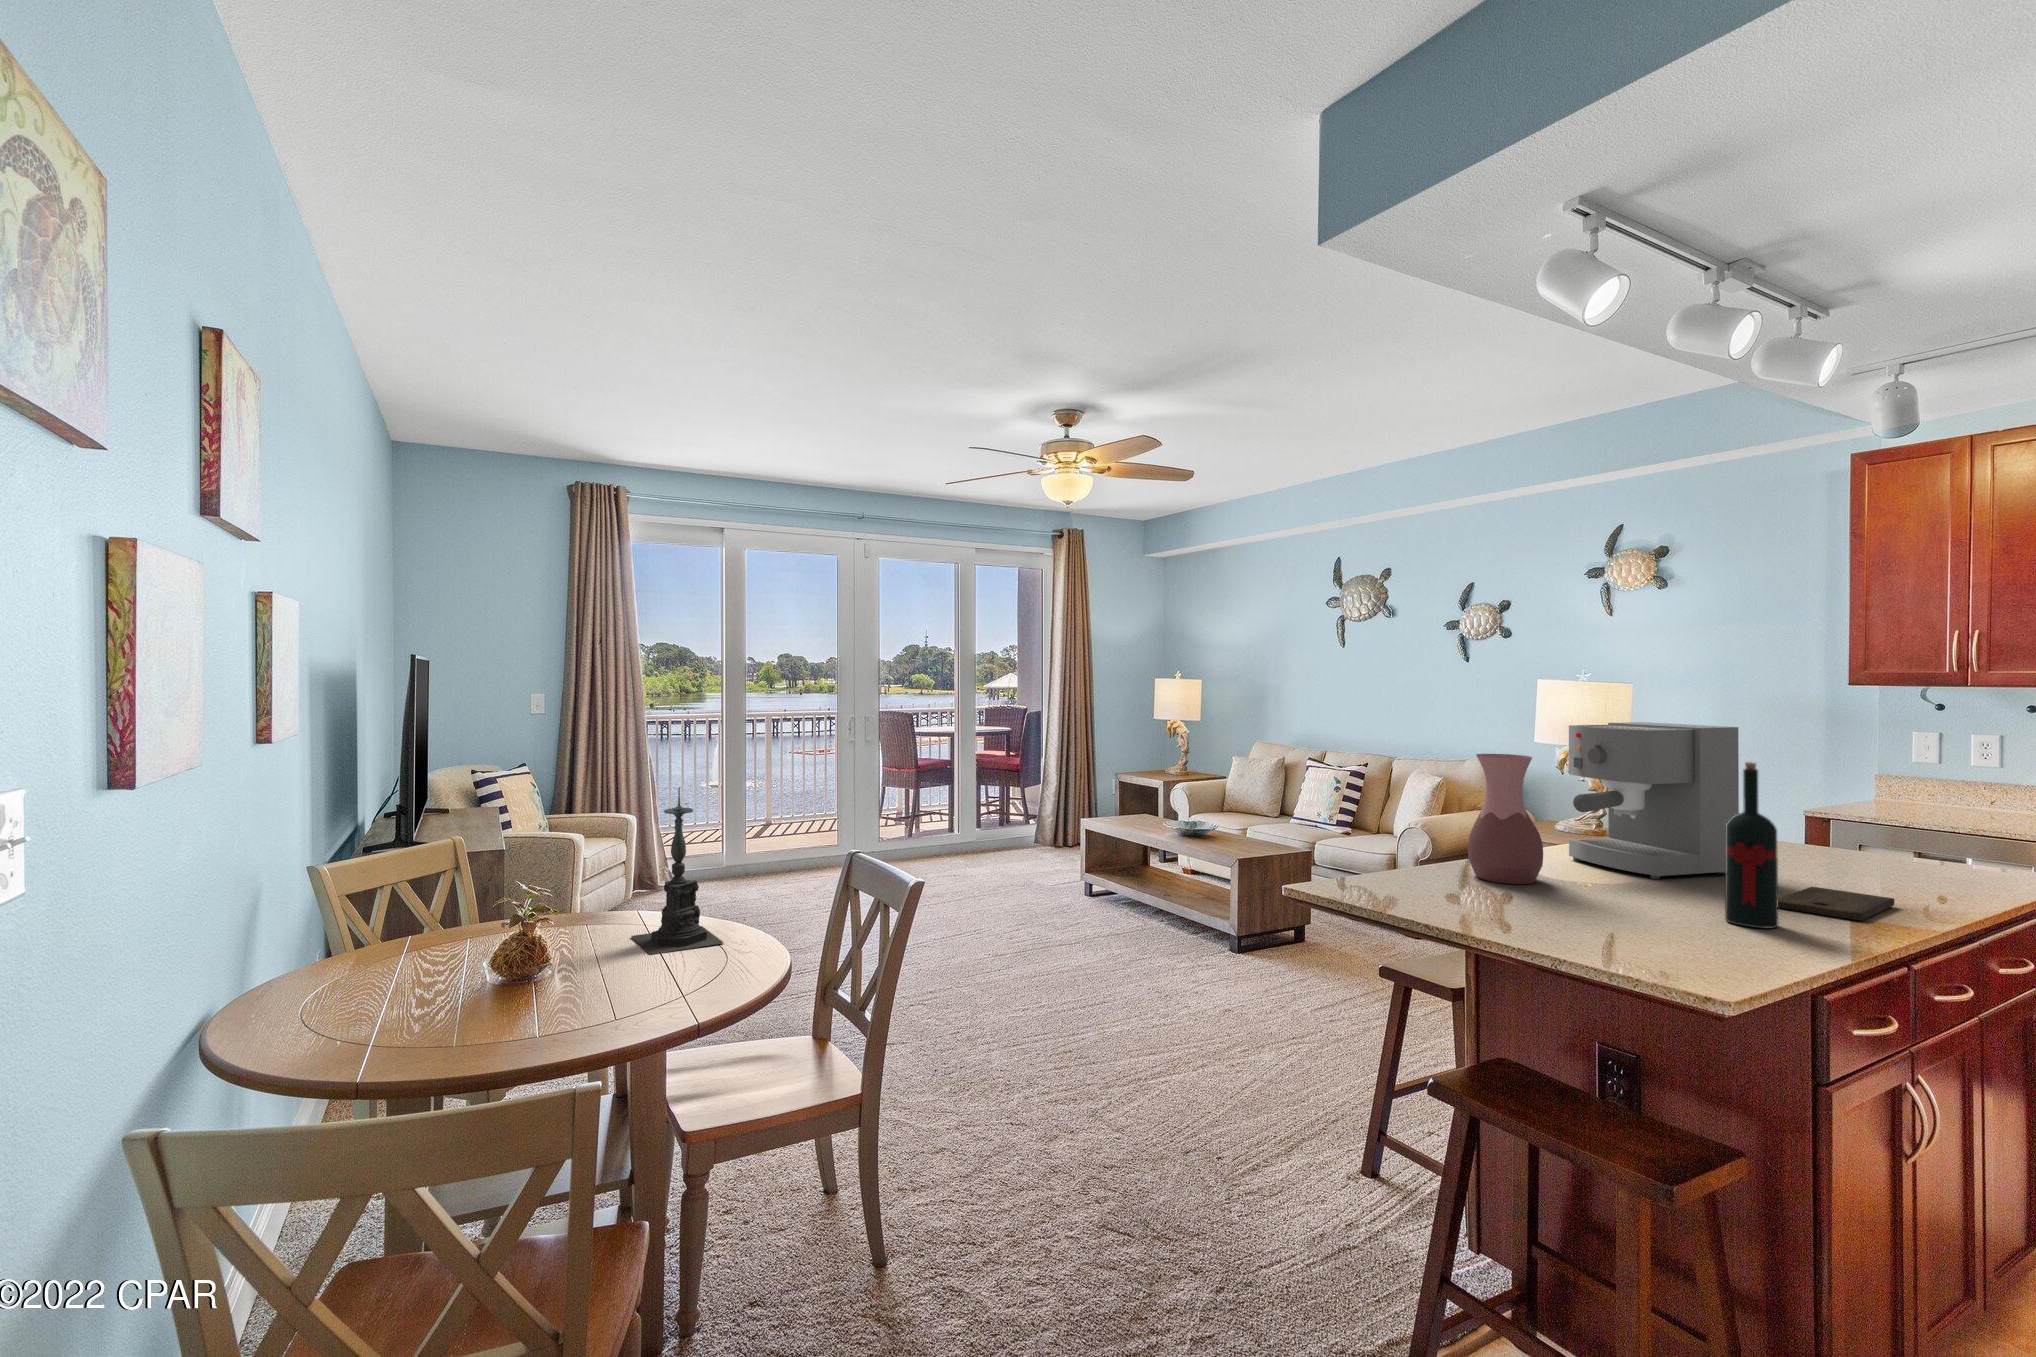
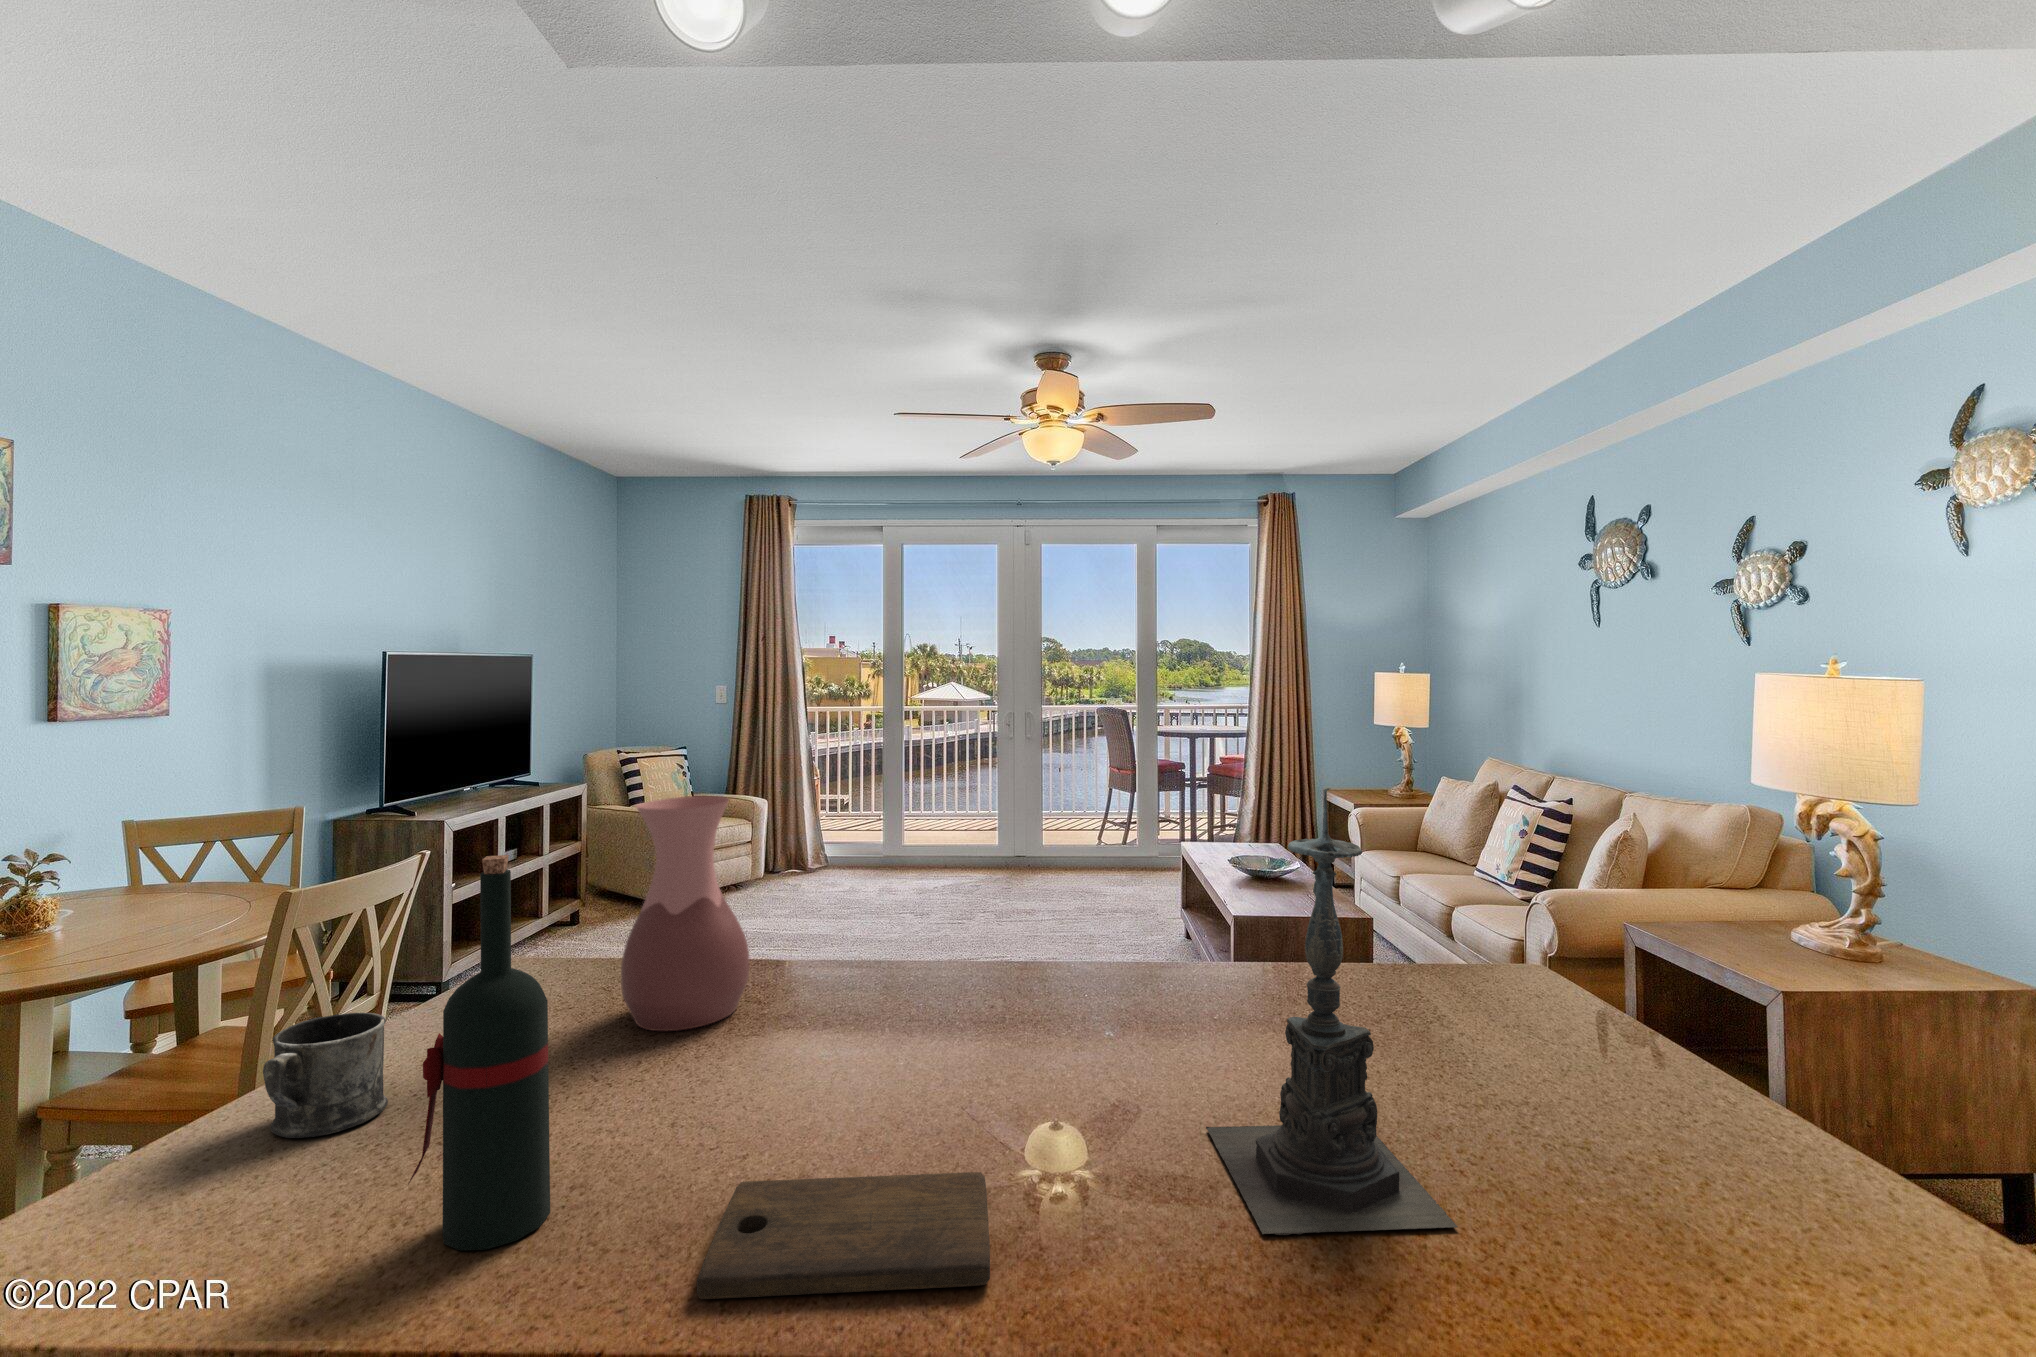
coffee maker: present [1569,722,1739,879] -> none [804,753,1127,1095]
candle holder: present [631,787,723,955] -> present [1206,788,1458,1235]
mug: none [1541,868,1611,926] -> present [263,1013,388,1138]

